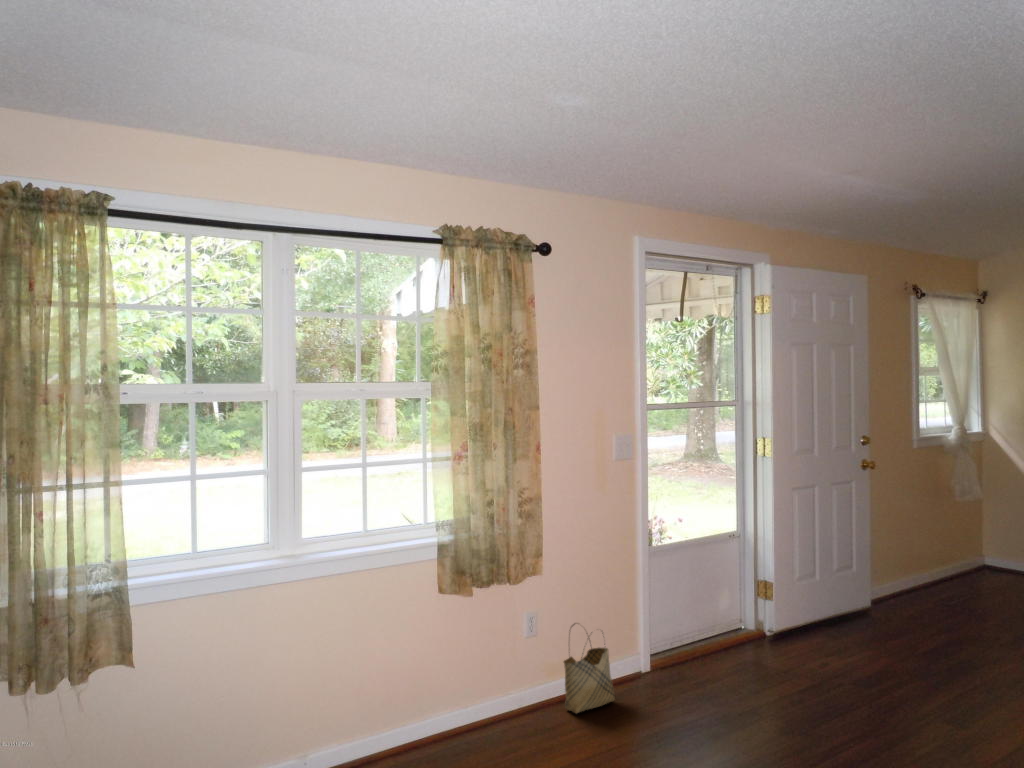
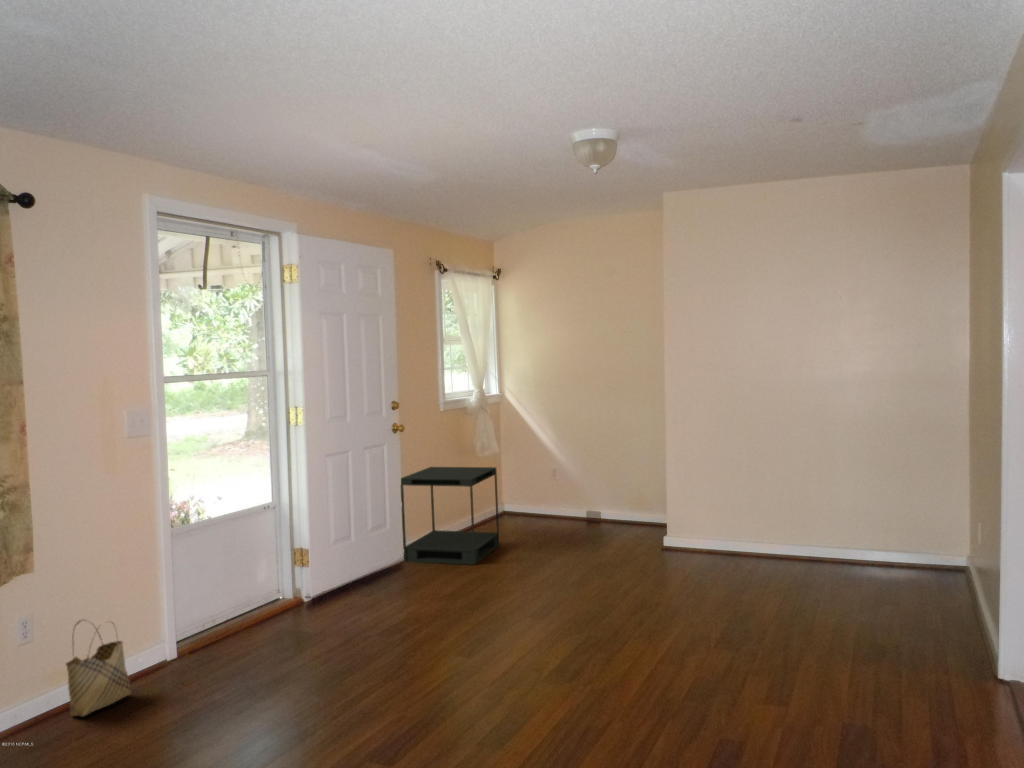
side table: none [869,508,991,627] -> present [401,467,499,565]

